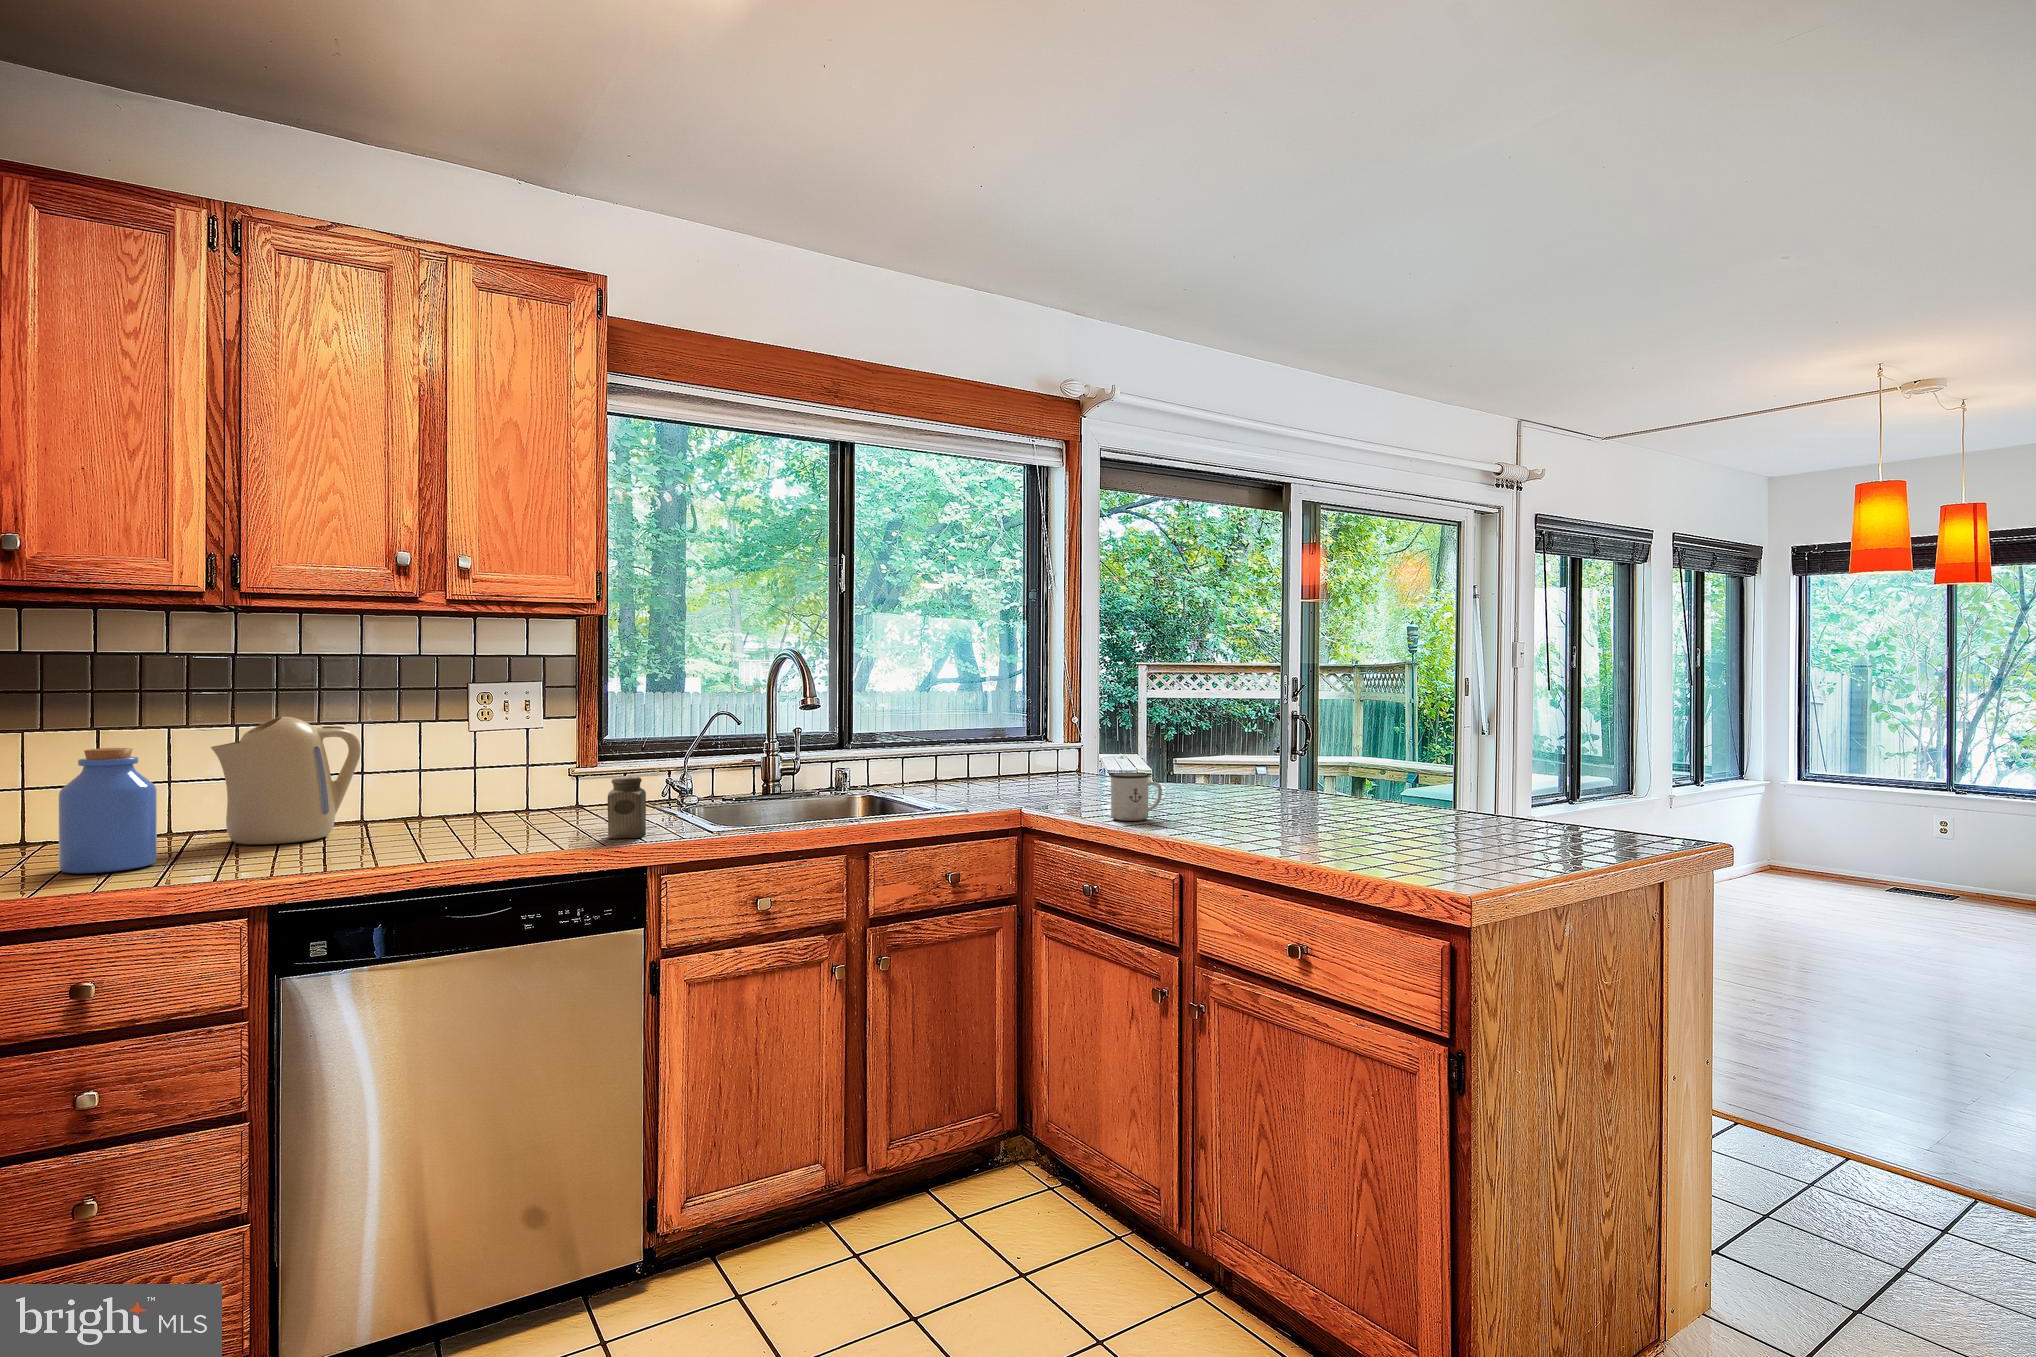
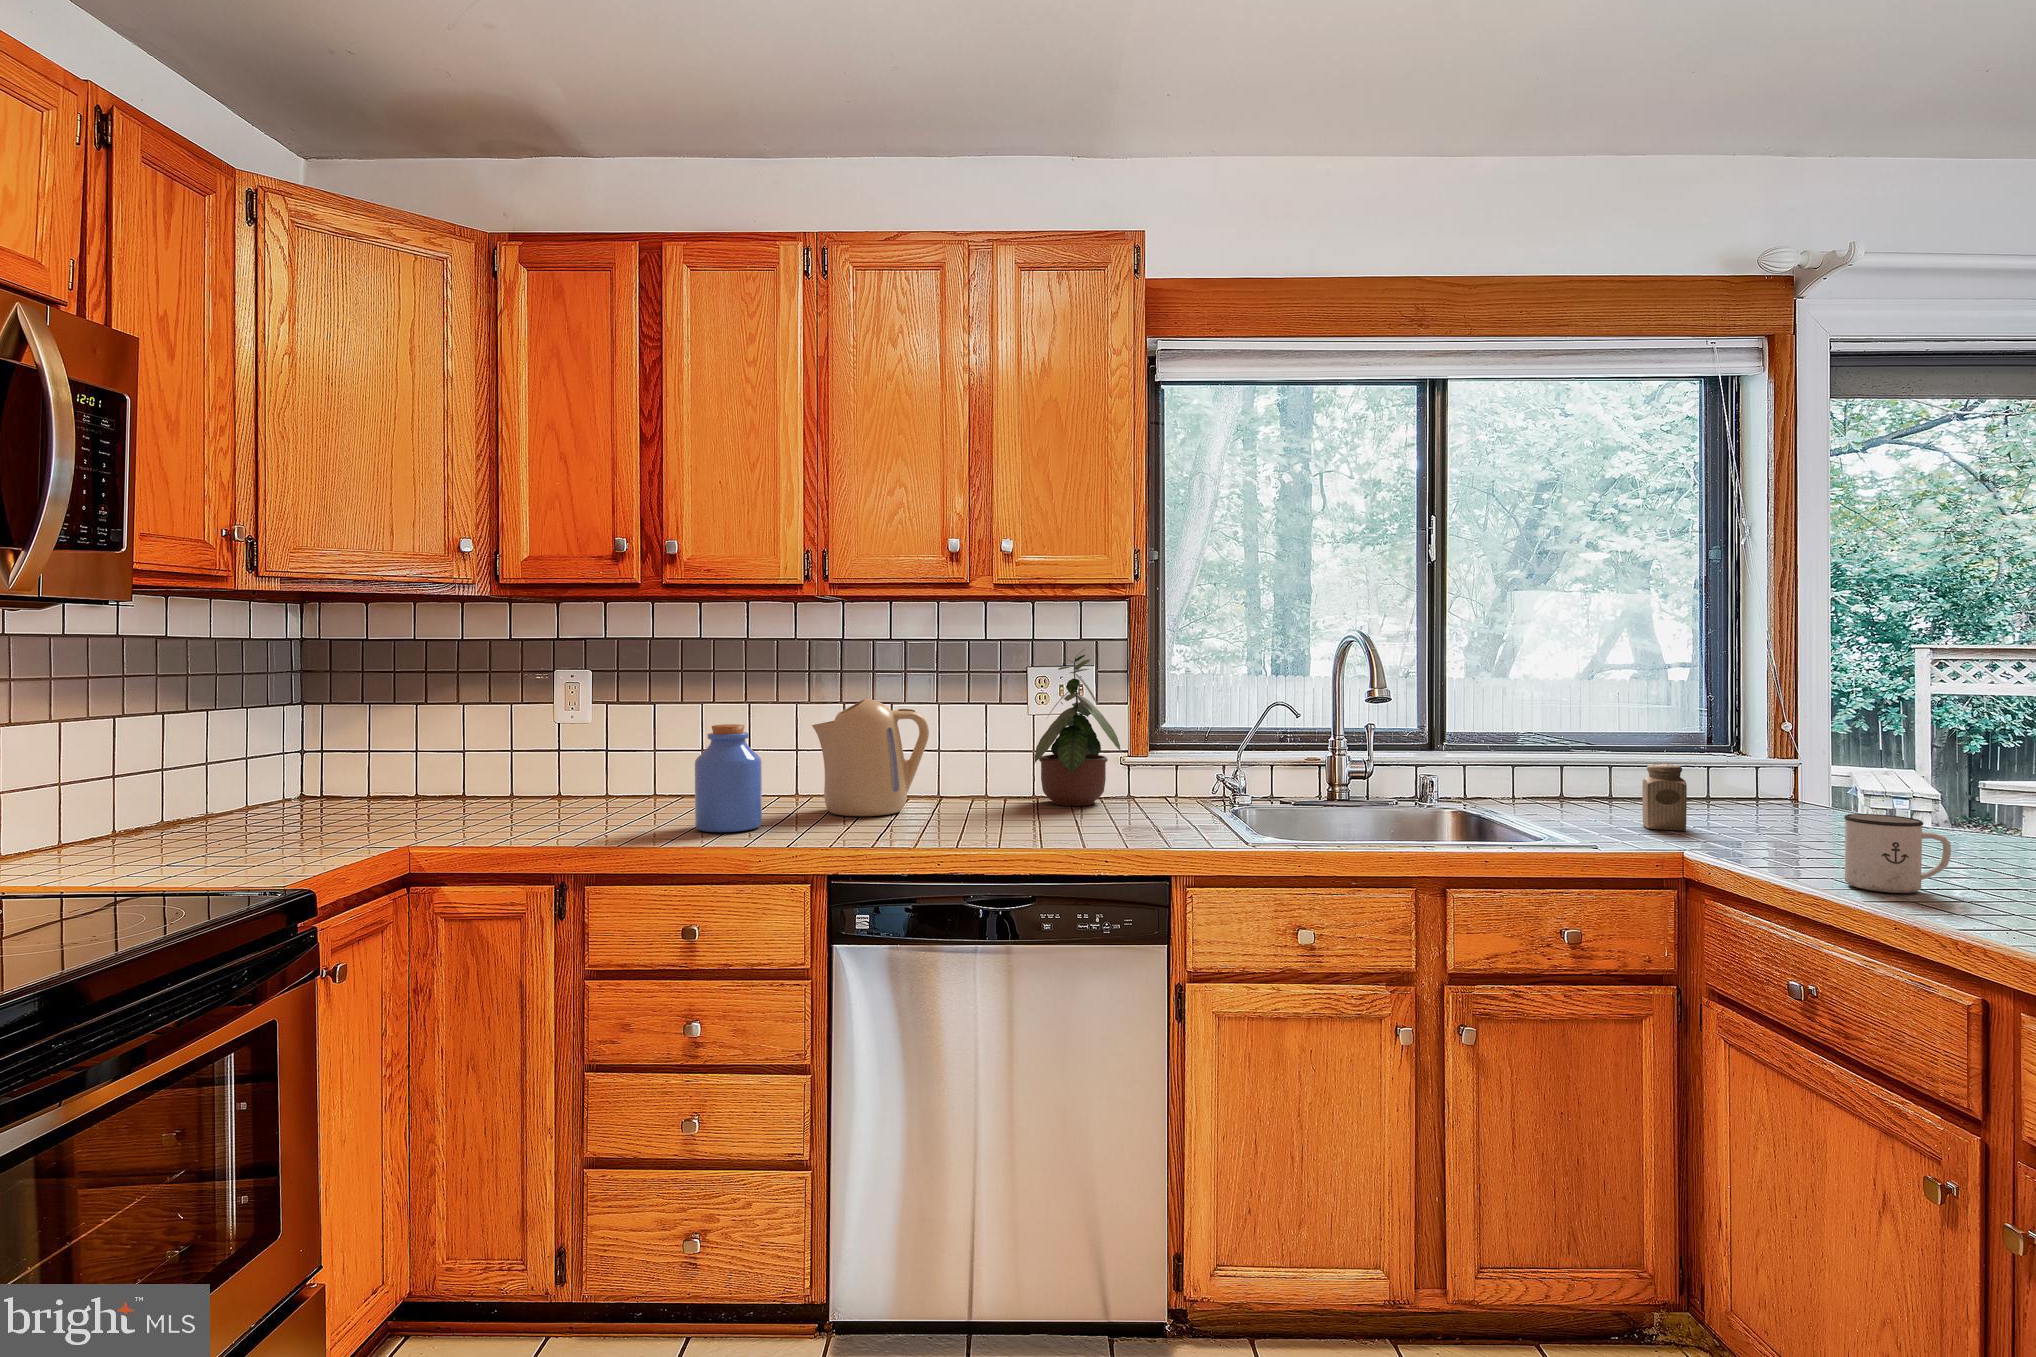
potted plant: none [470,662,578,817] -> present [1034,650,1121,806]
salt shaker: present [608,776,646,838] -> present [1642,764,1687,831]

